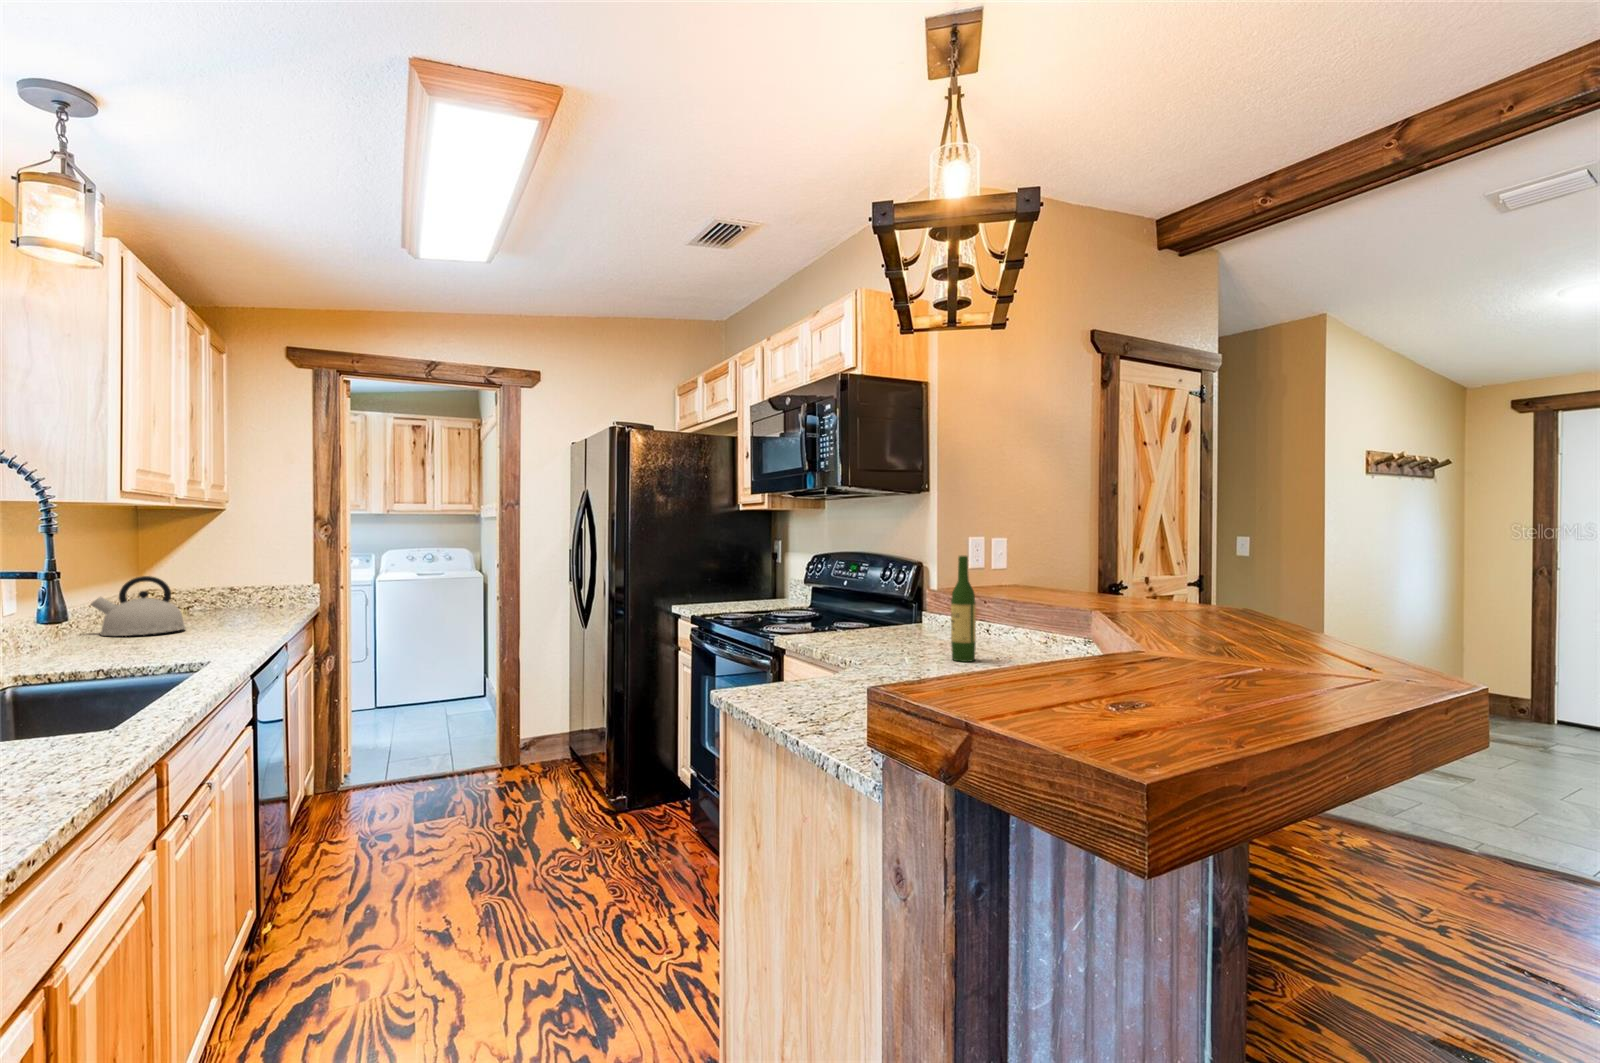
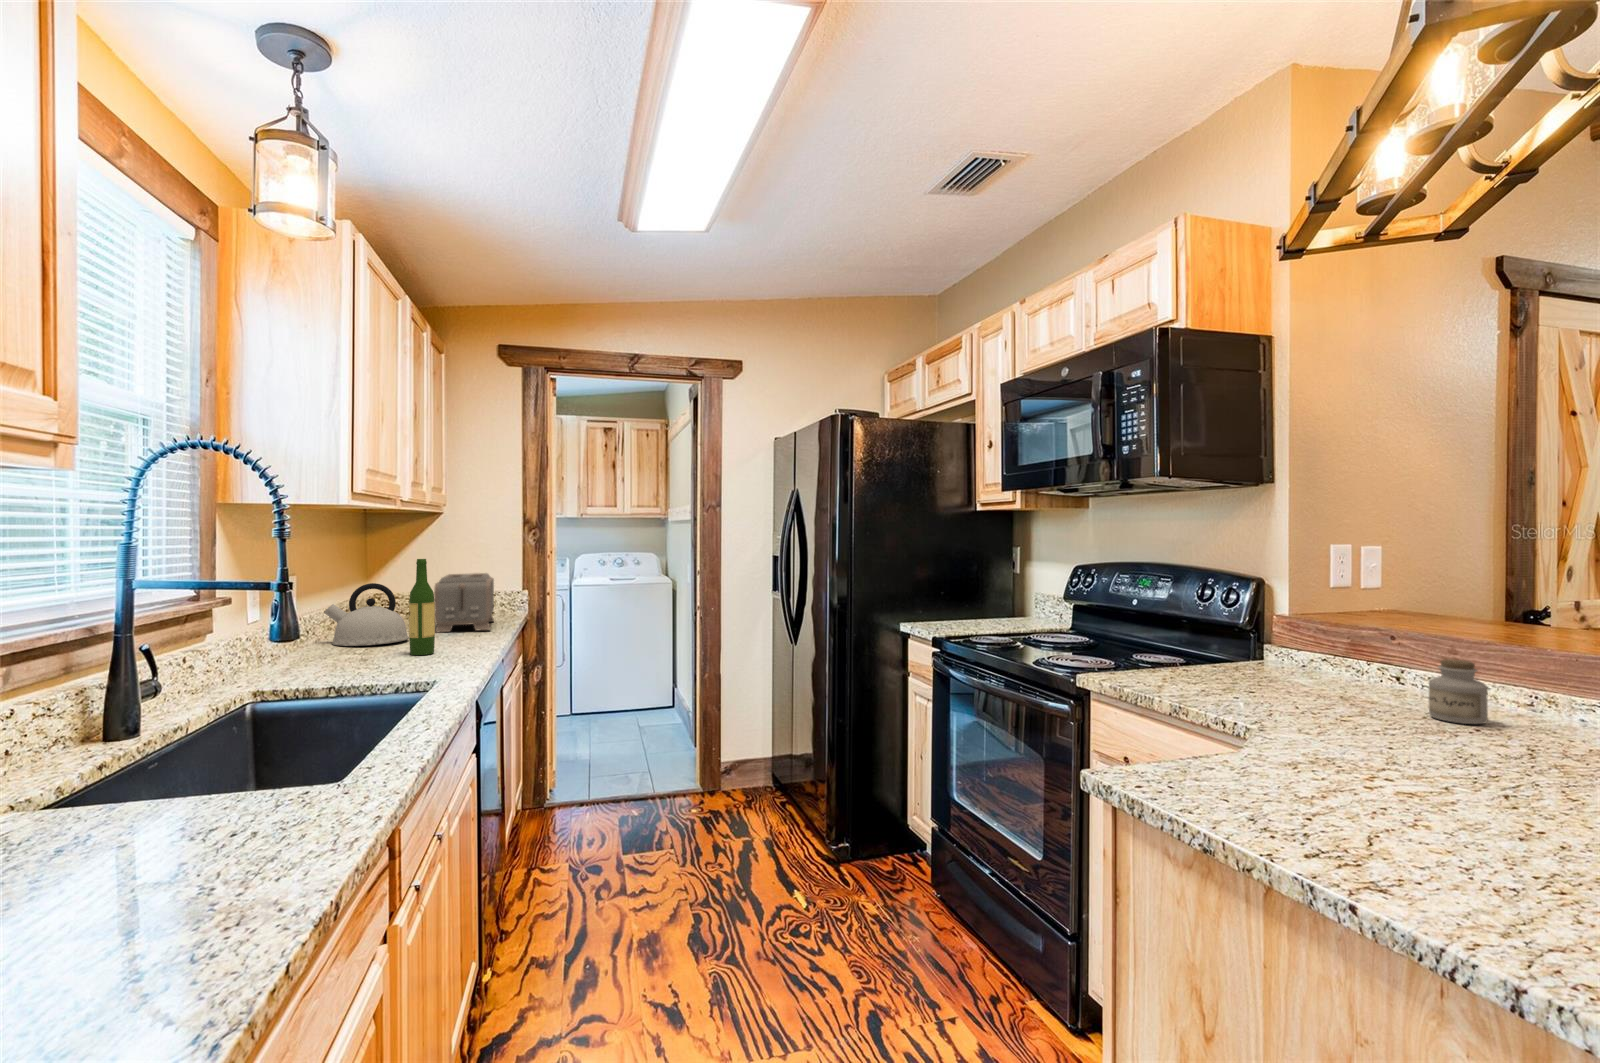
wine bottle: present [951,556,976,662] -> present [409,559,435,655]
toaster: none [215,566,283,623] -> present [434,573,494,633]
jar: none [990,615,1021,658] -> present [1429,659,1488,724]

